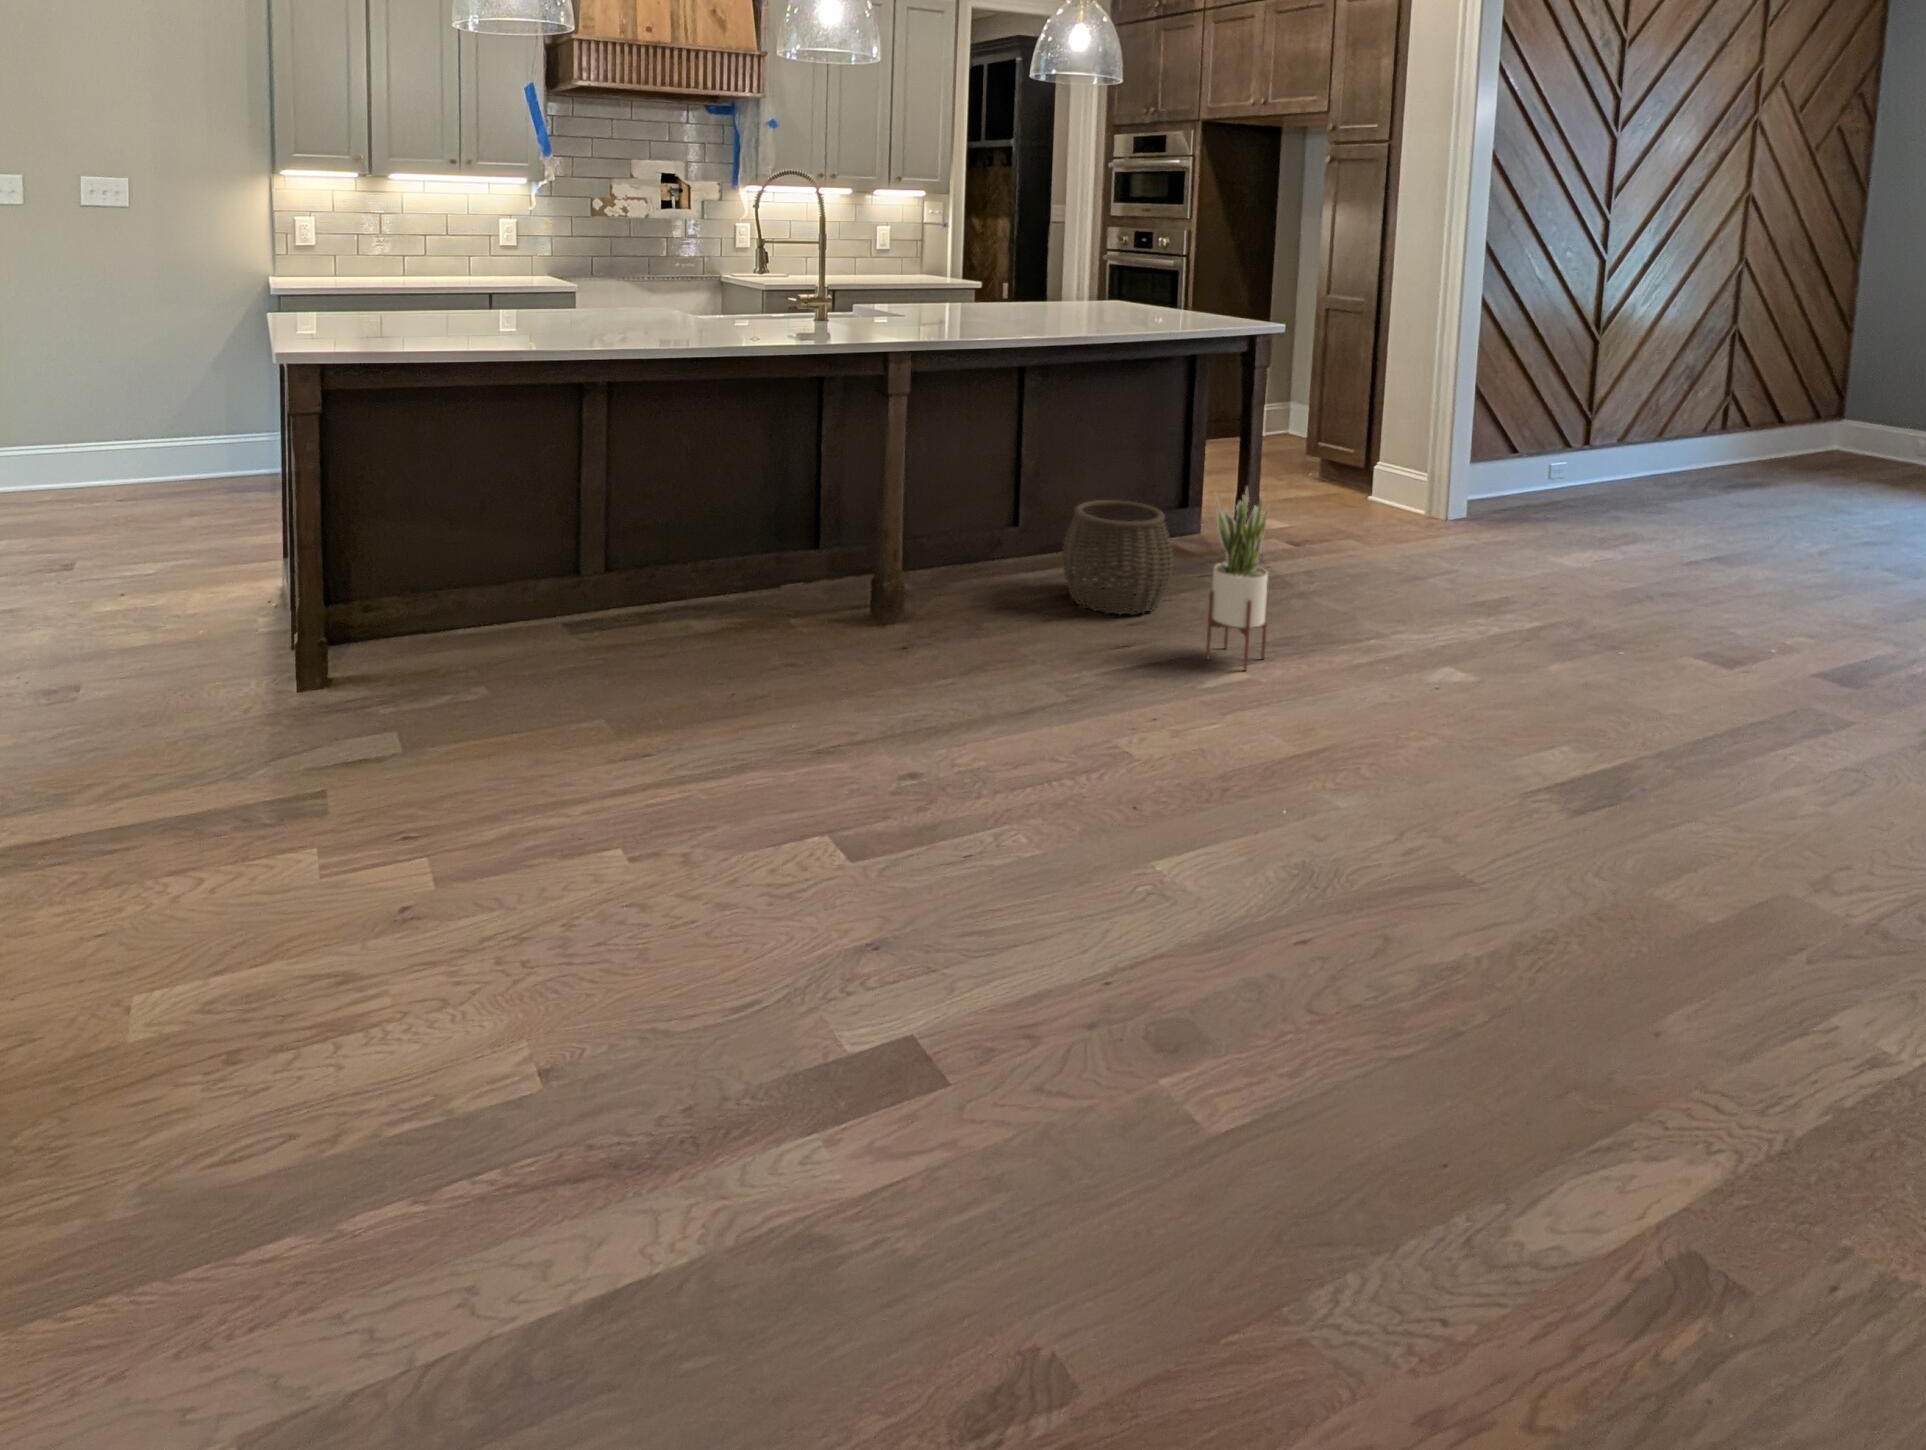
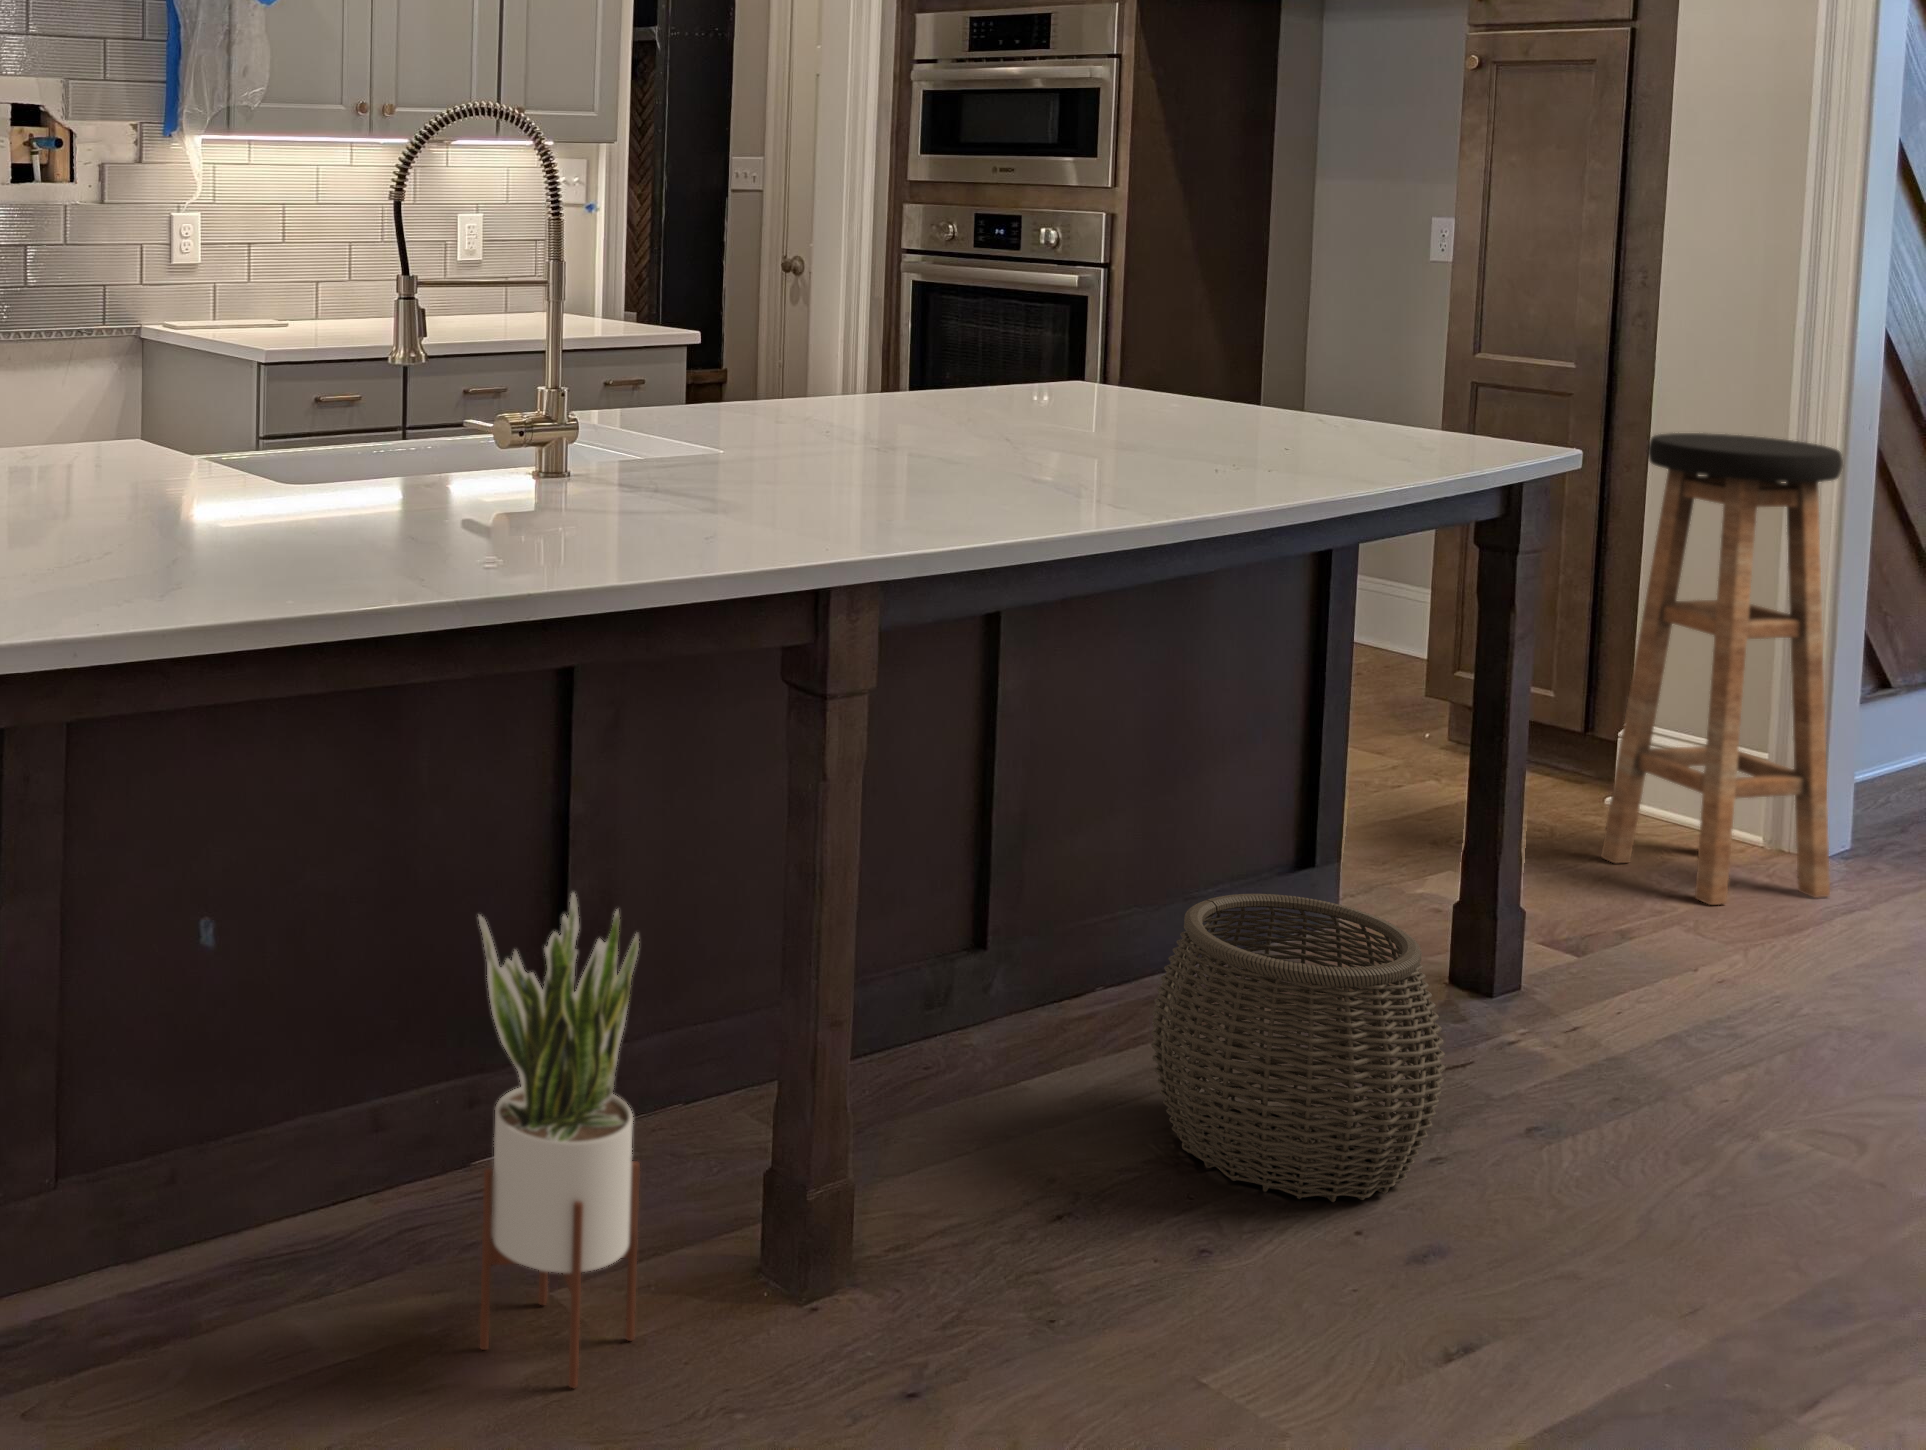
bar stool: none [1345,327,1445,535] -> present [1601,433,1843,905]
potted plant: present [1206,489,1269,670] -> present [479,893,640,1388]

